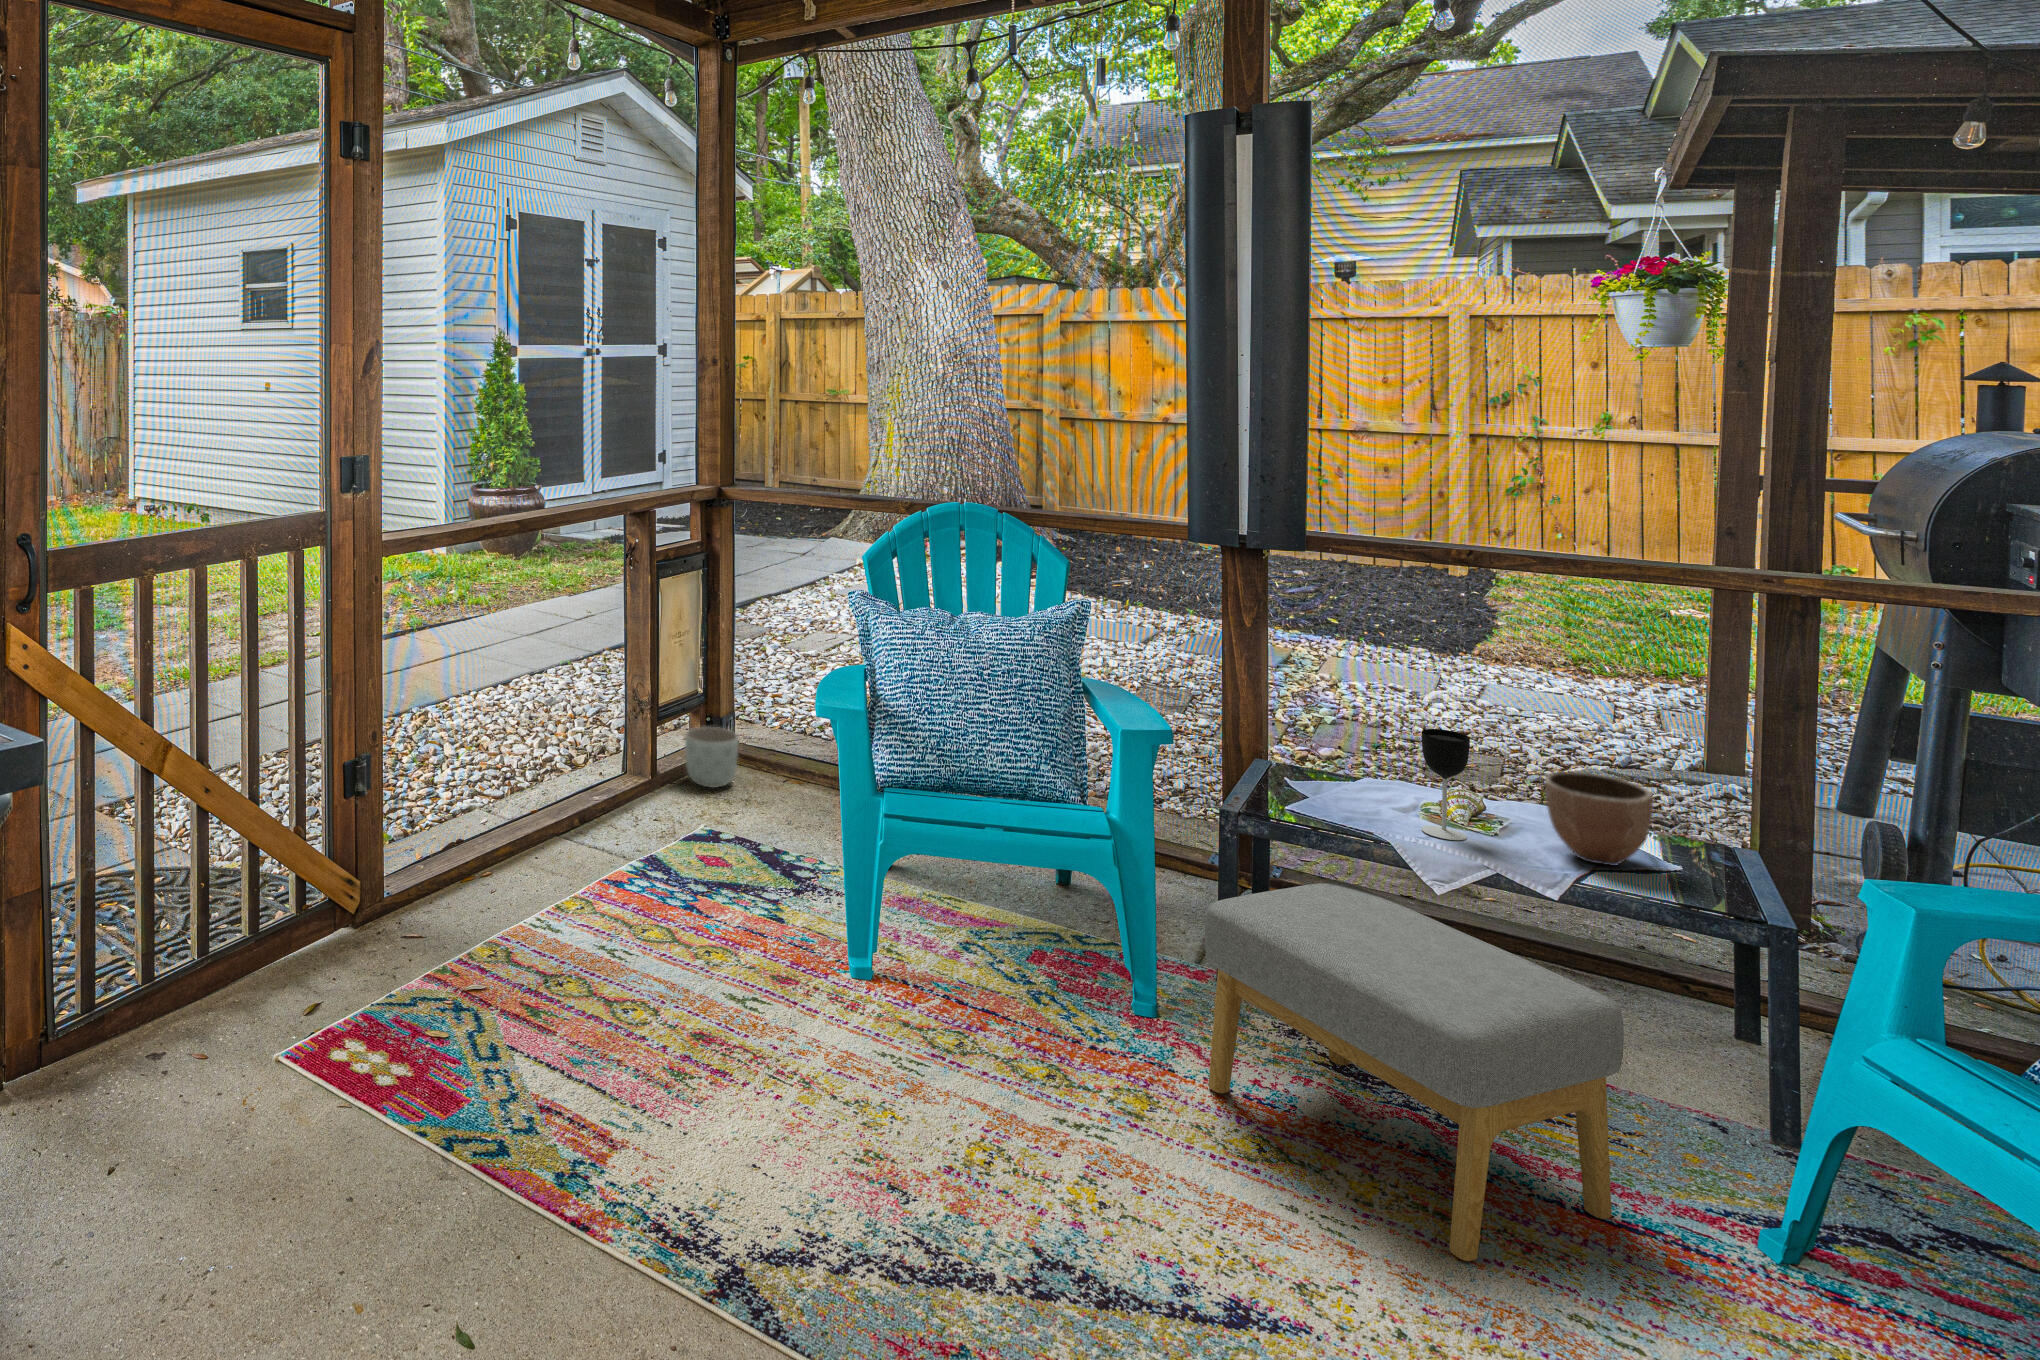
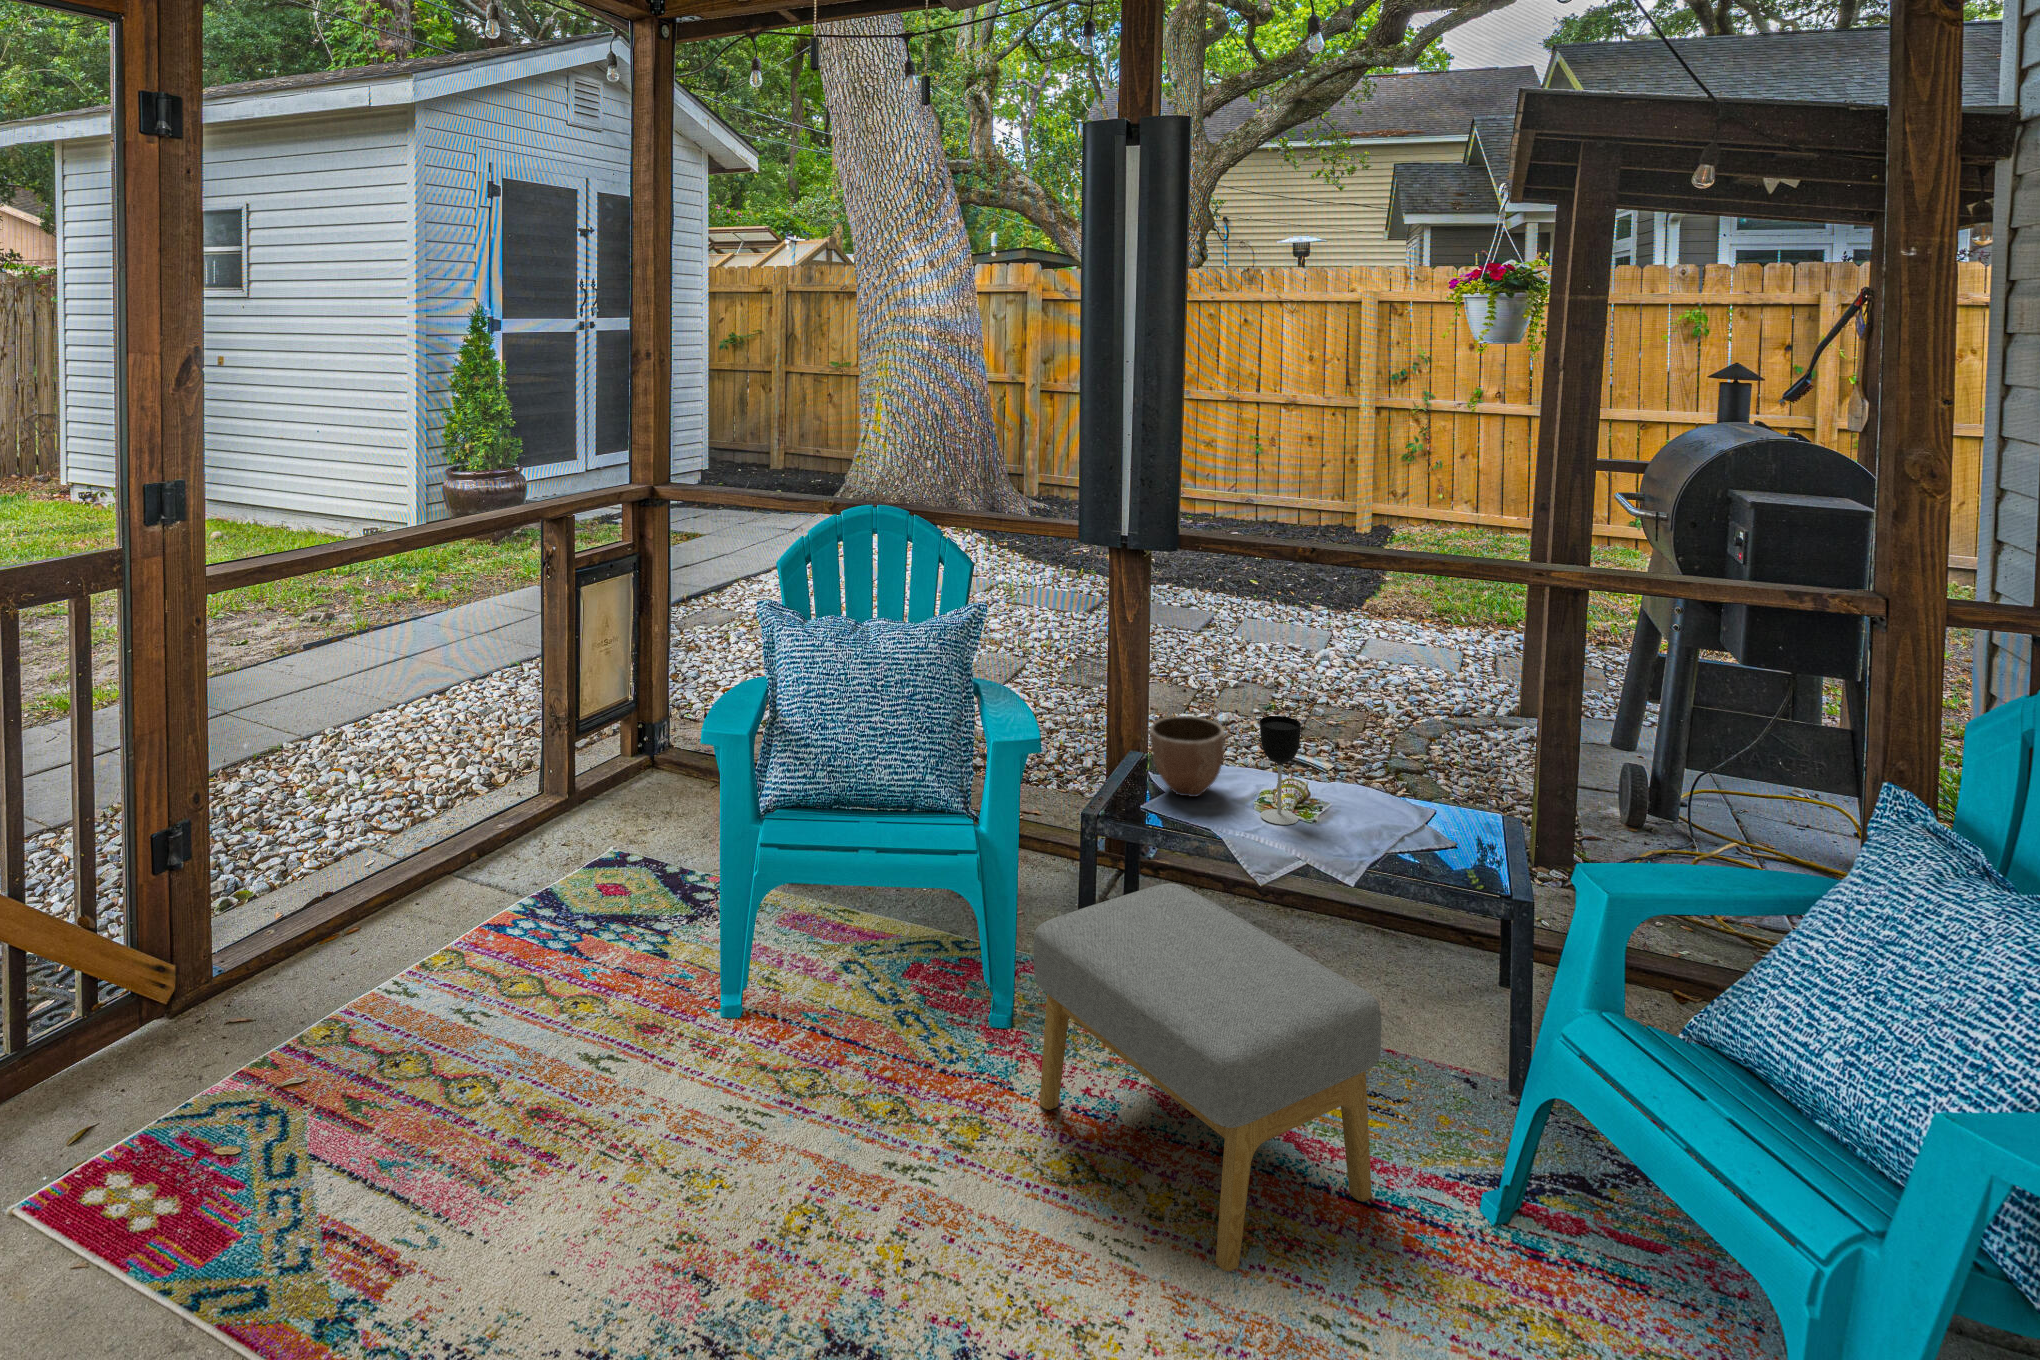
planter: present [684,727,739,787] -> none [604,732,663,798]
decorative bowl: present [1545,771,1653,865] -> present [1150,716,1225,797]

